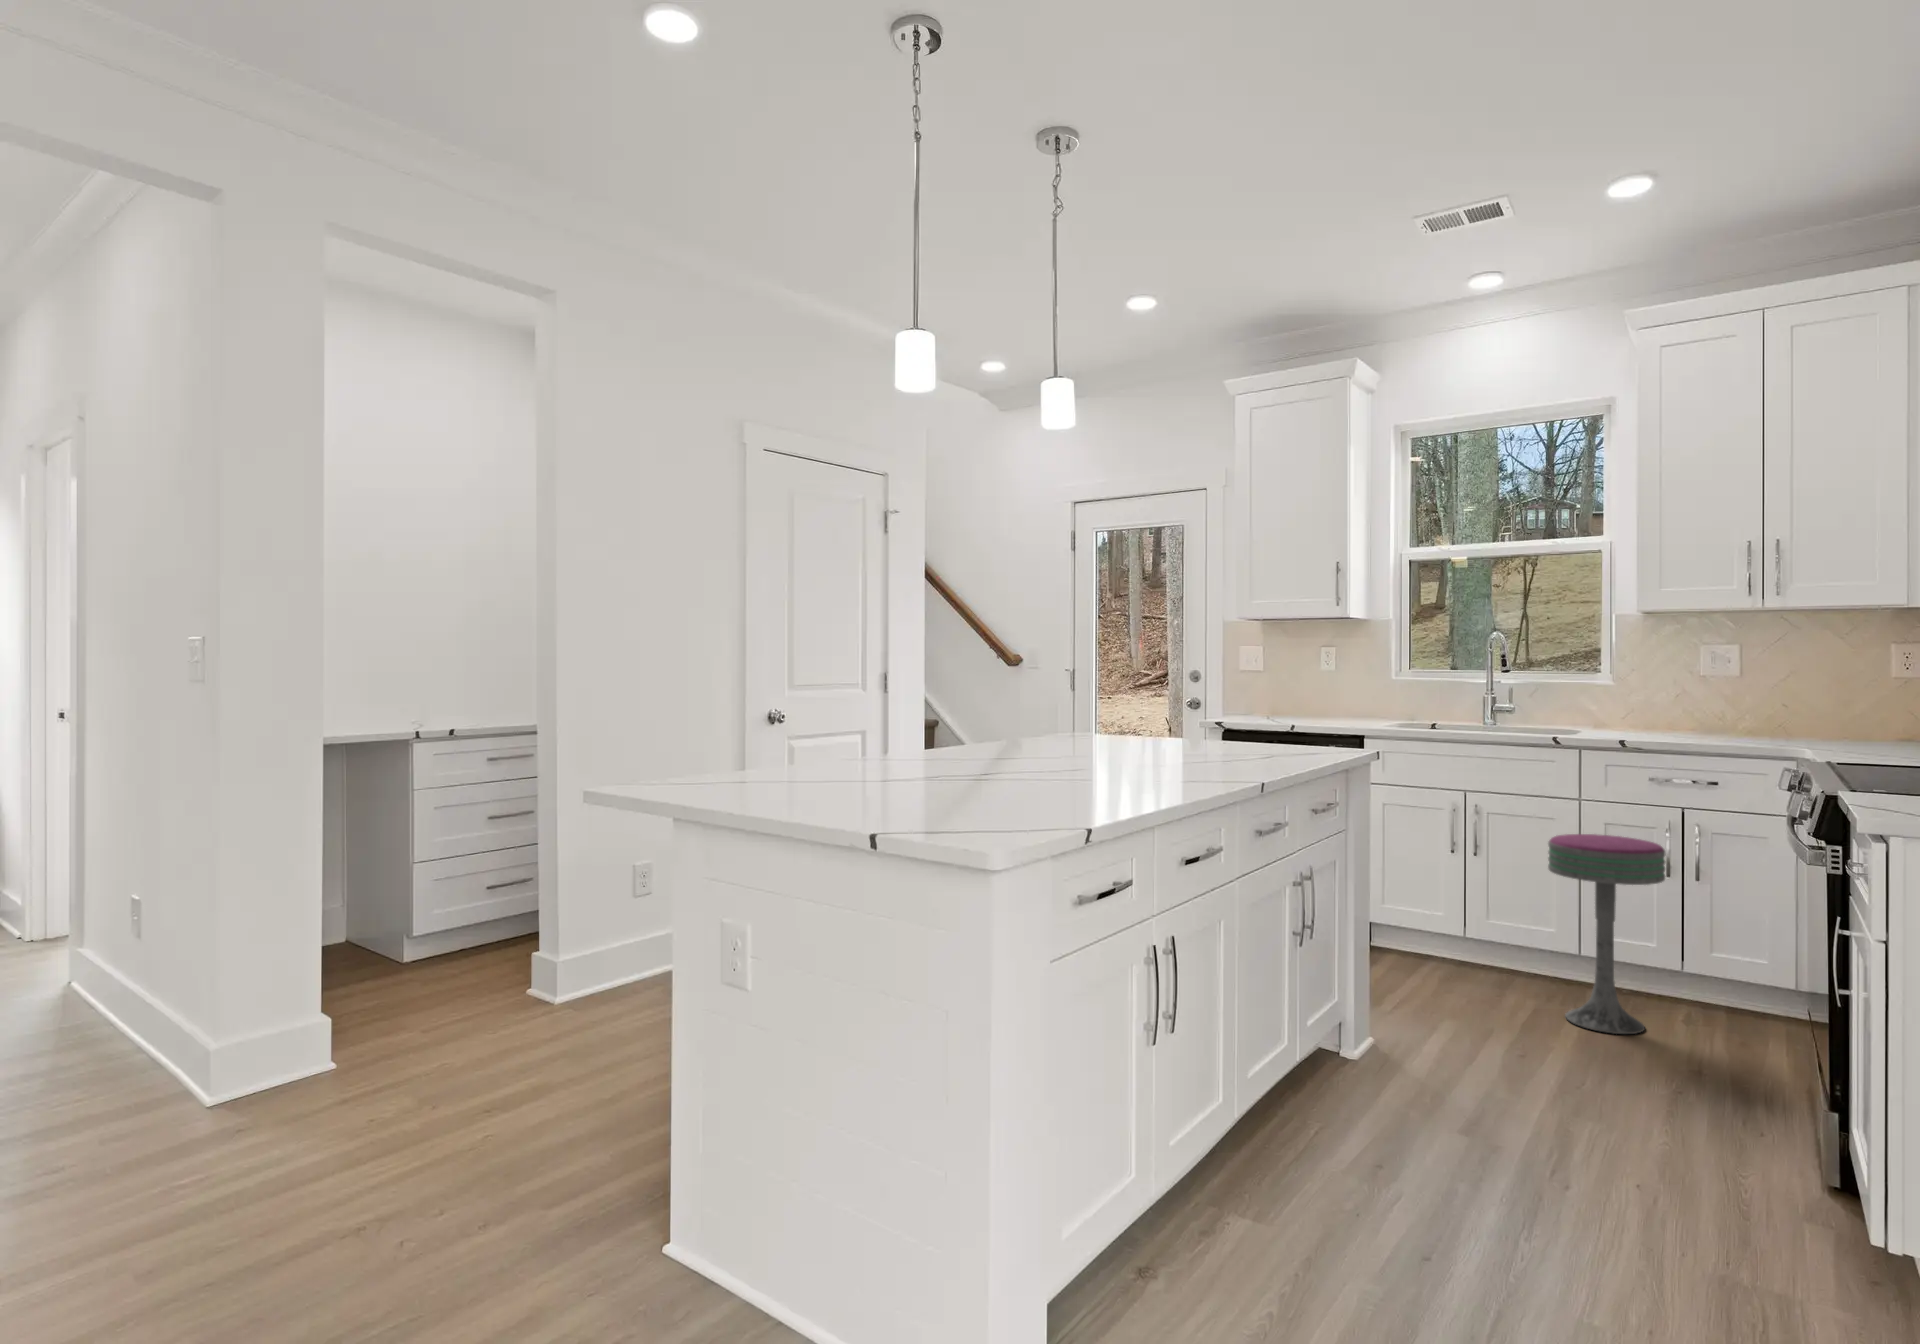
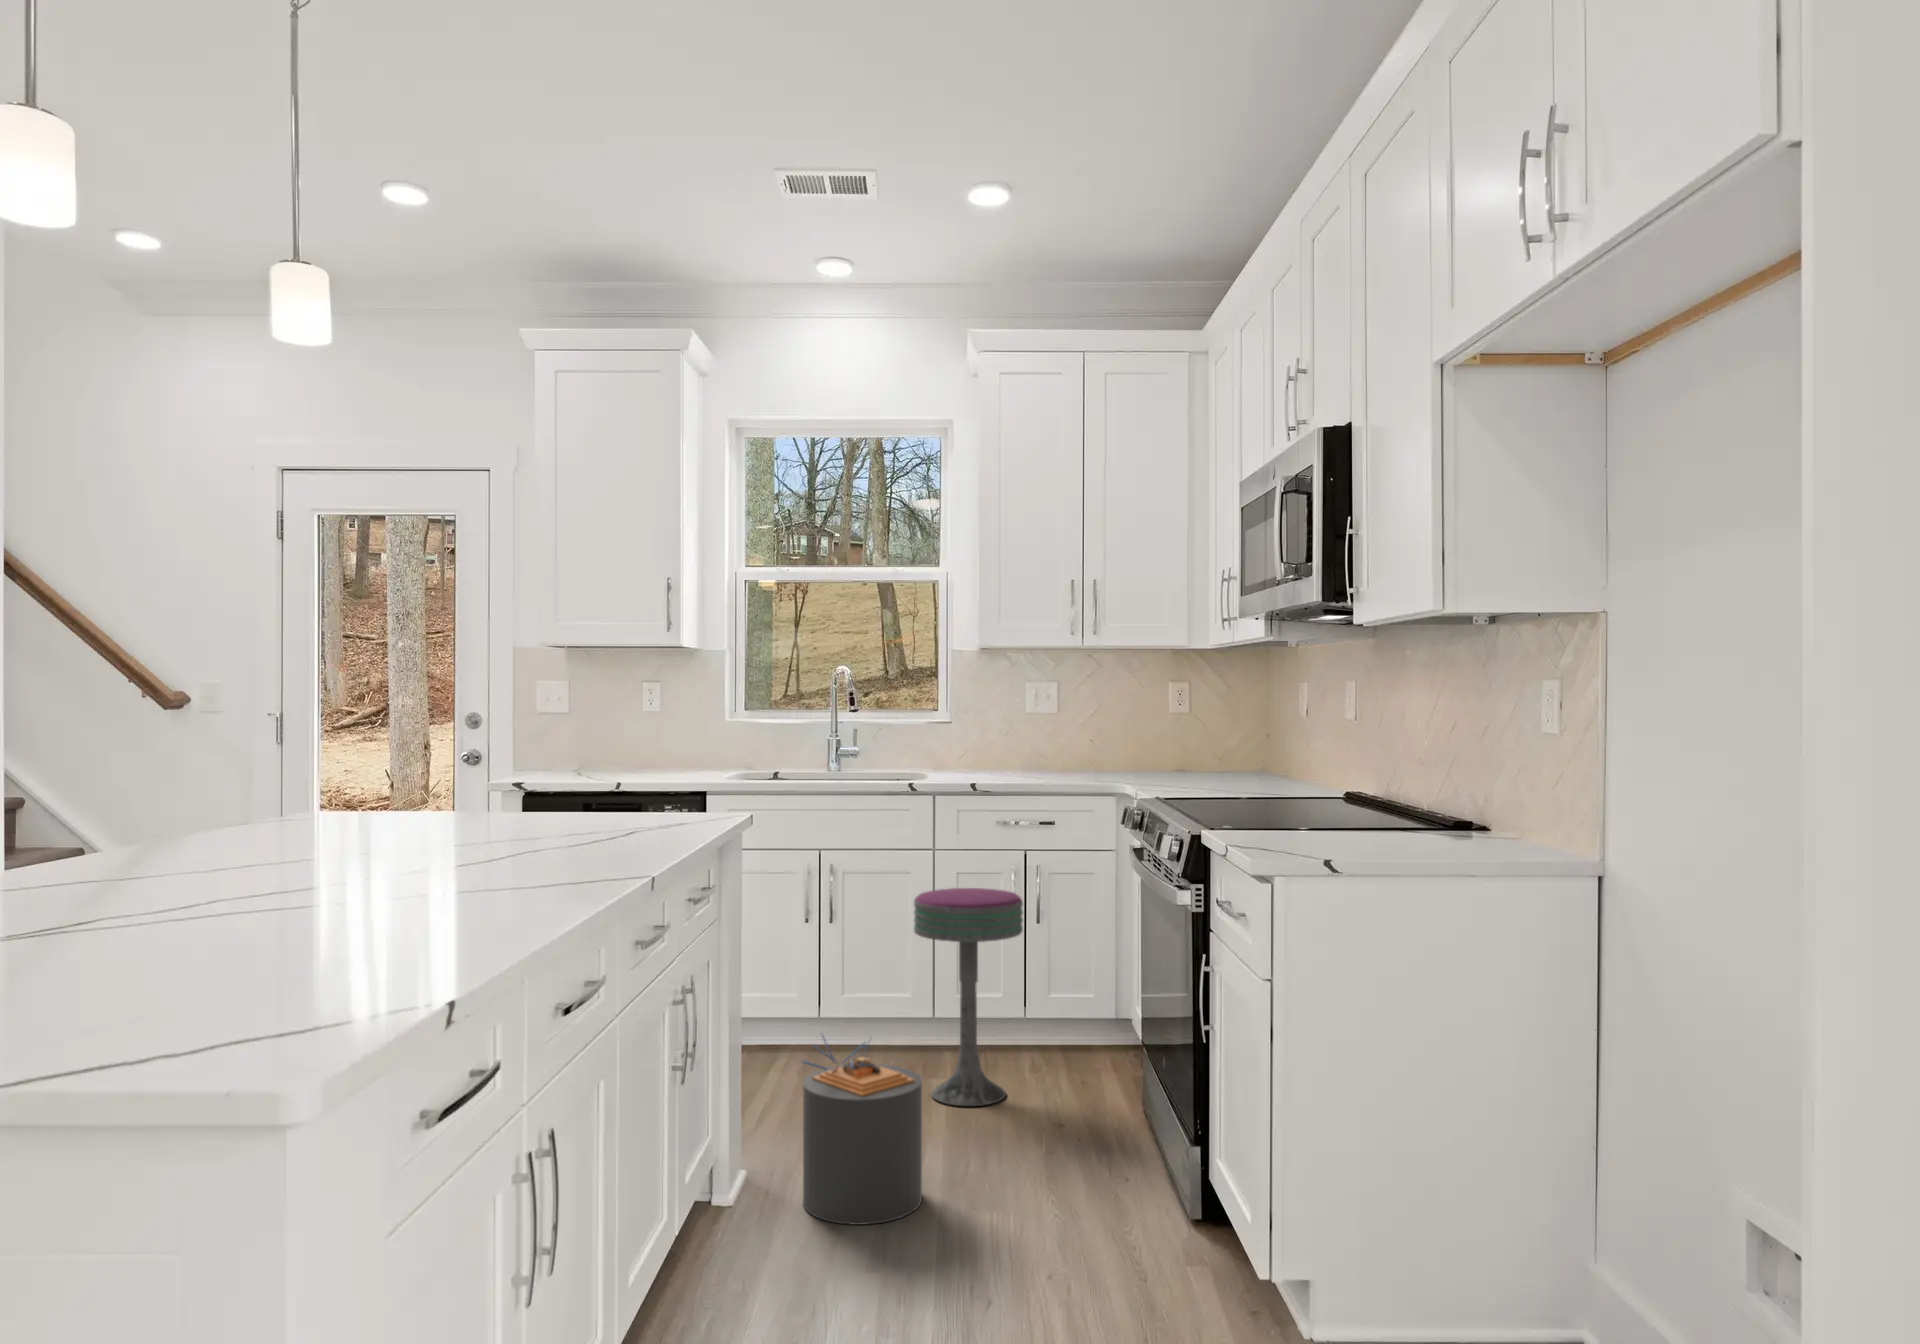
trash can: none [1410,933,1529,1103] -> present [801,1034,922,1225]

